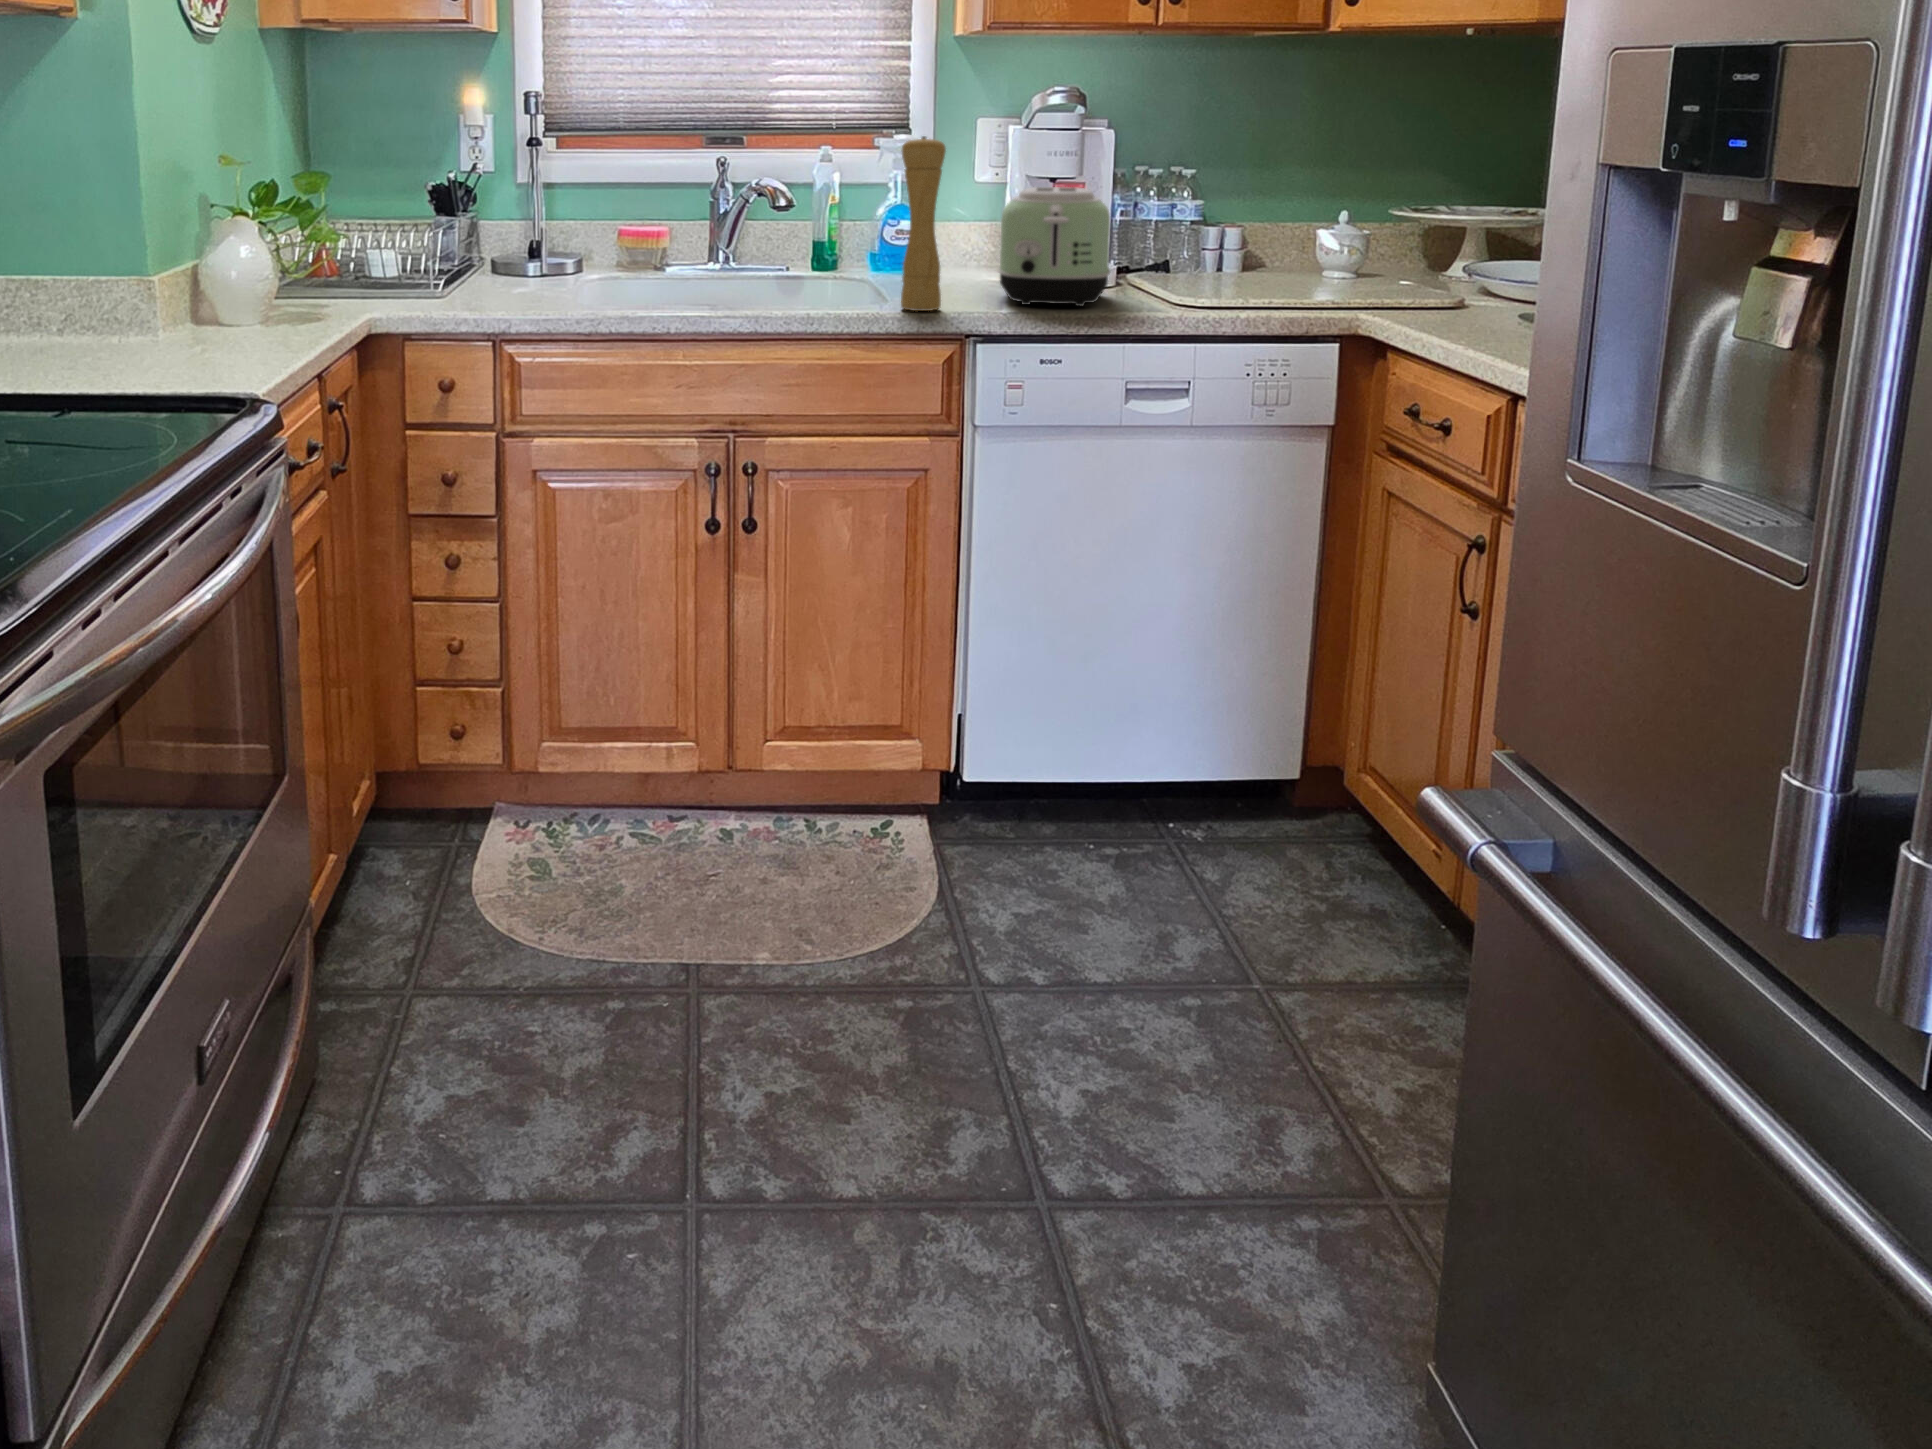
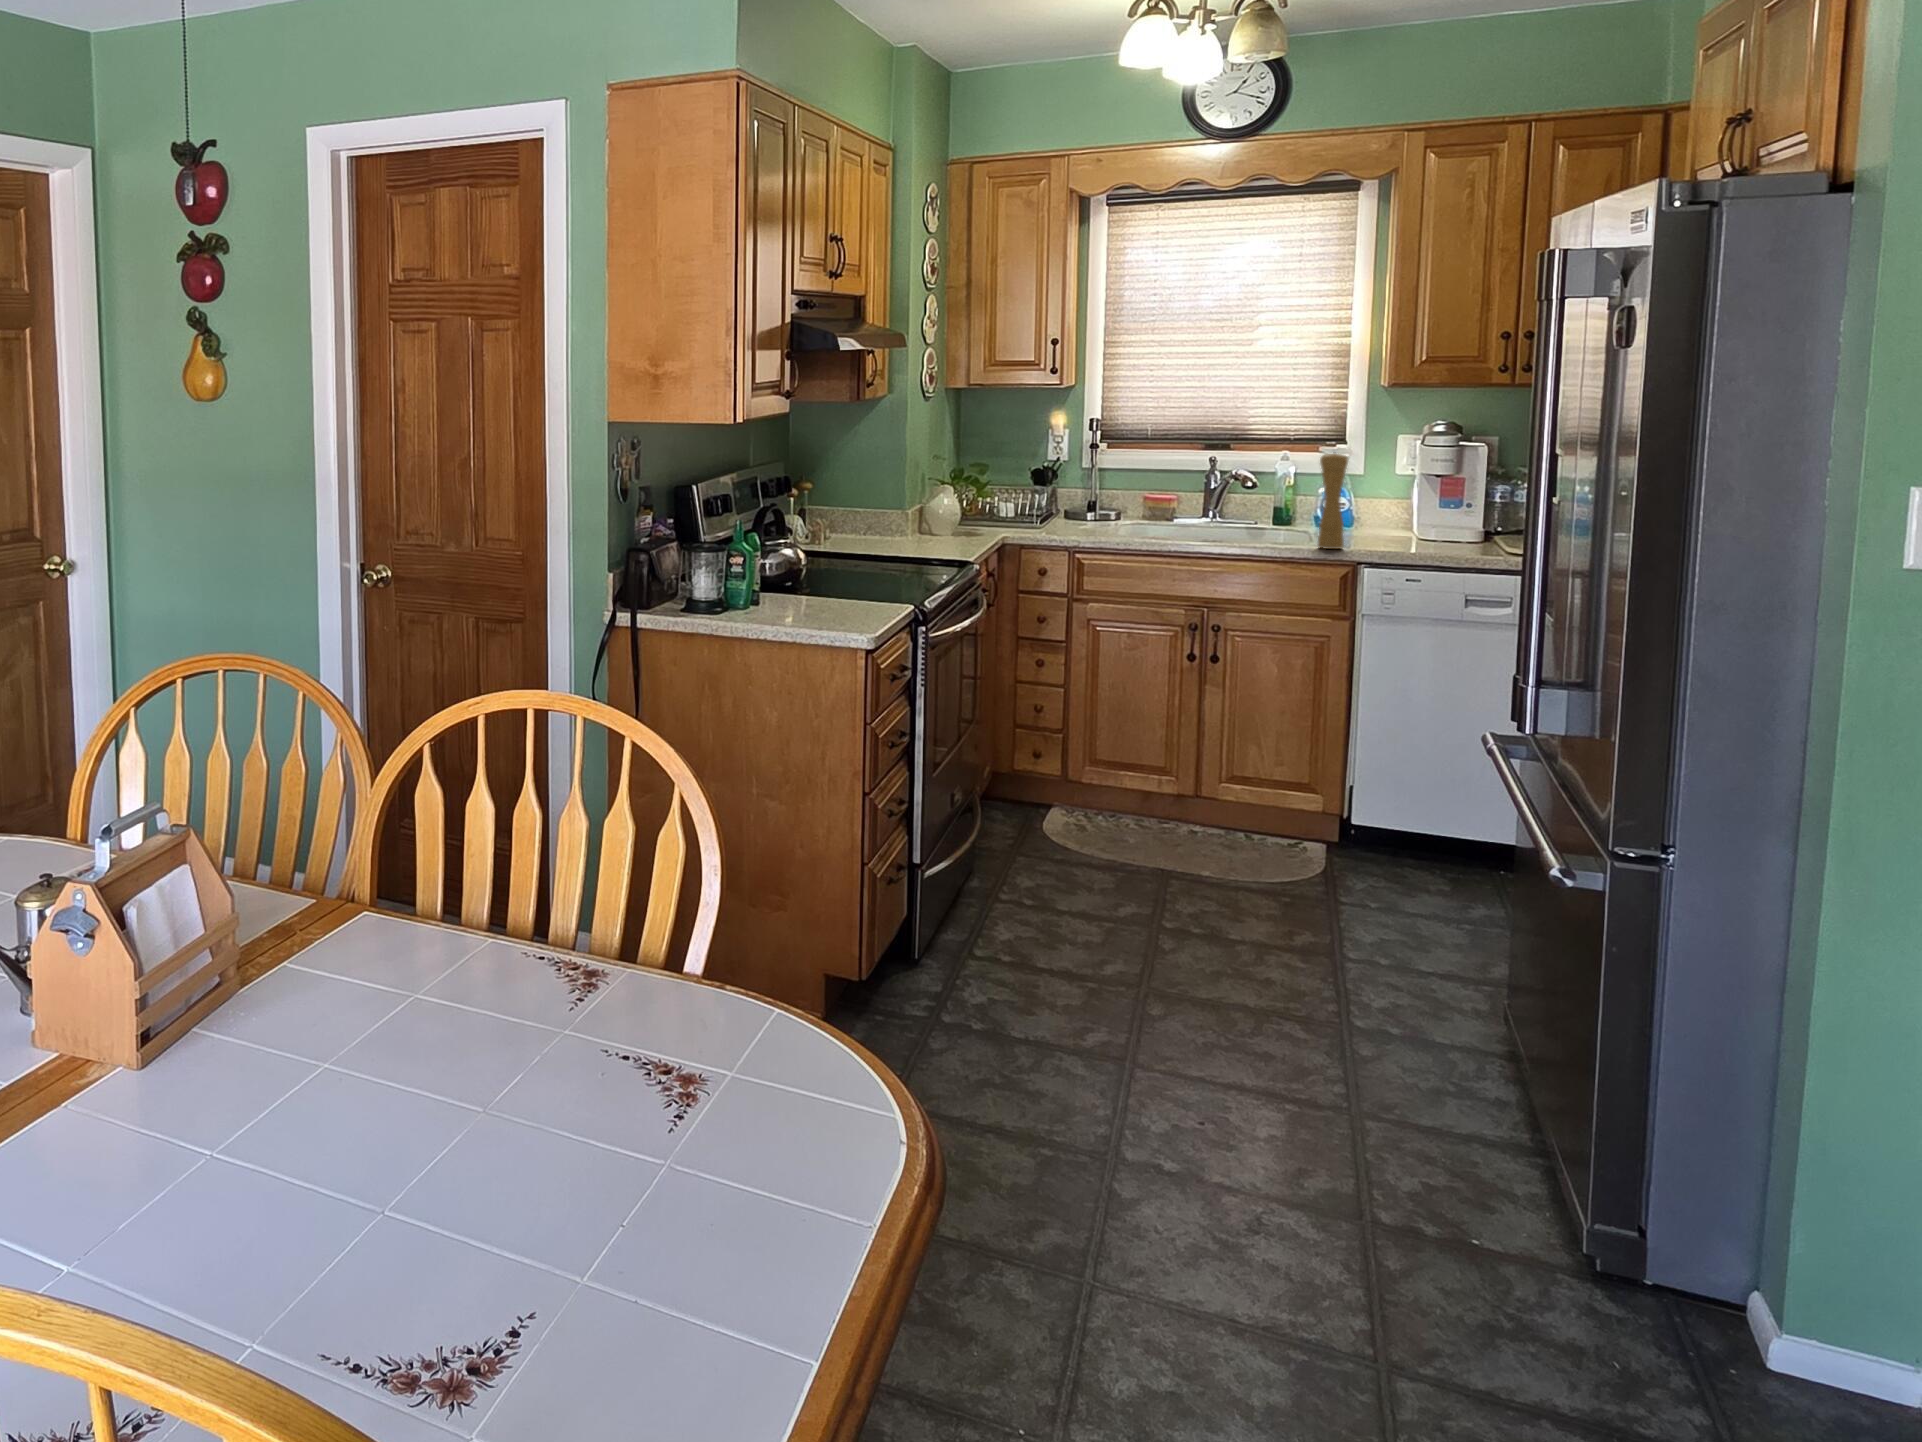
toaster: present [998,187,1110,306] -> none [1387,482,1469,552]

